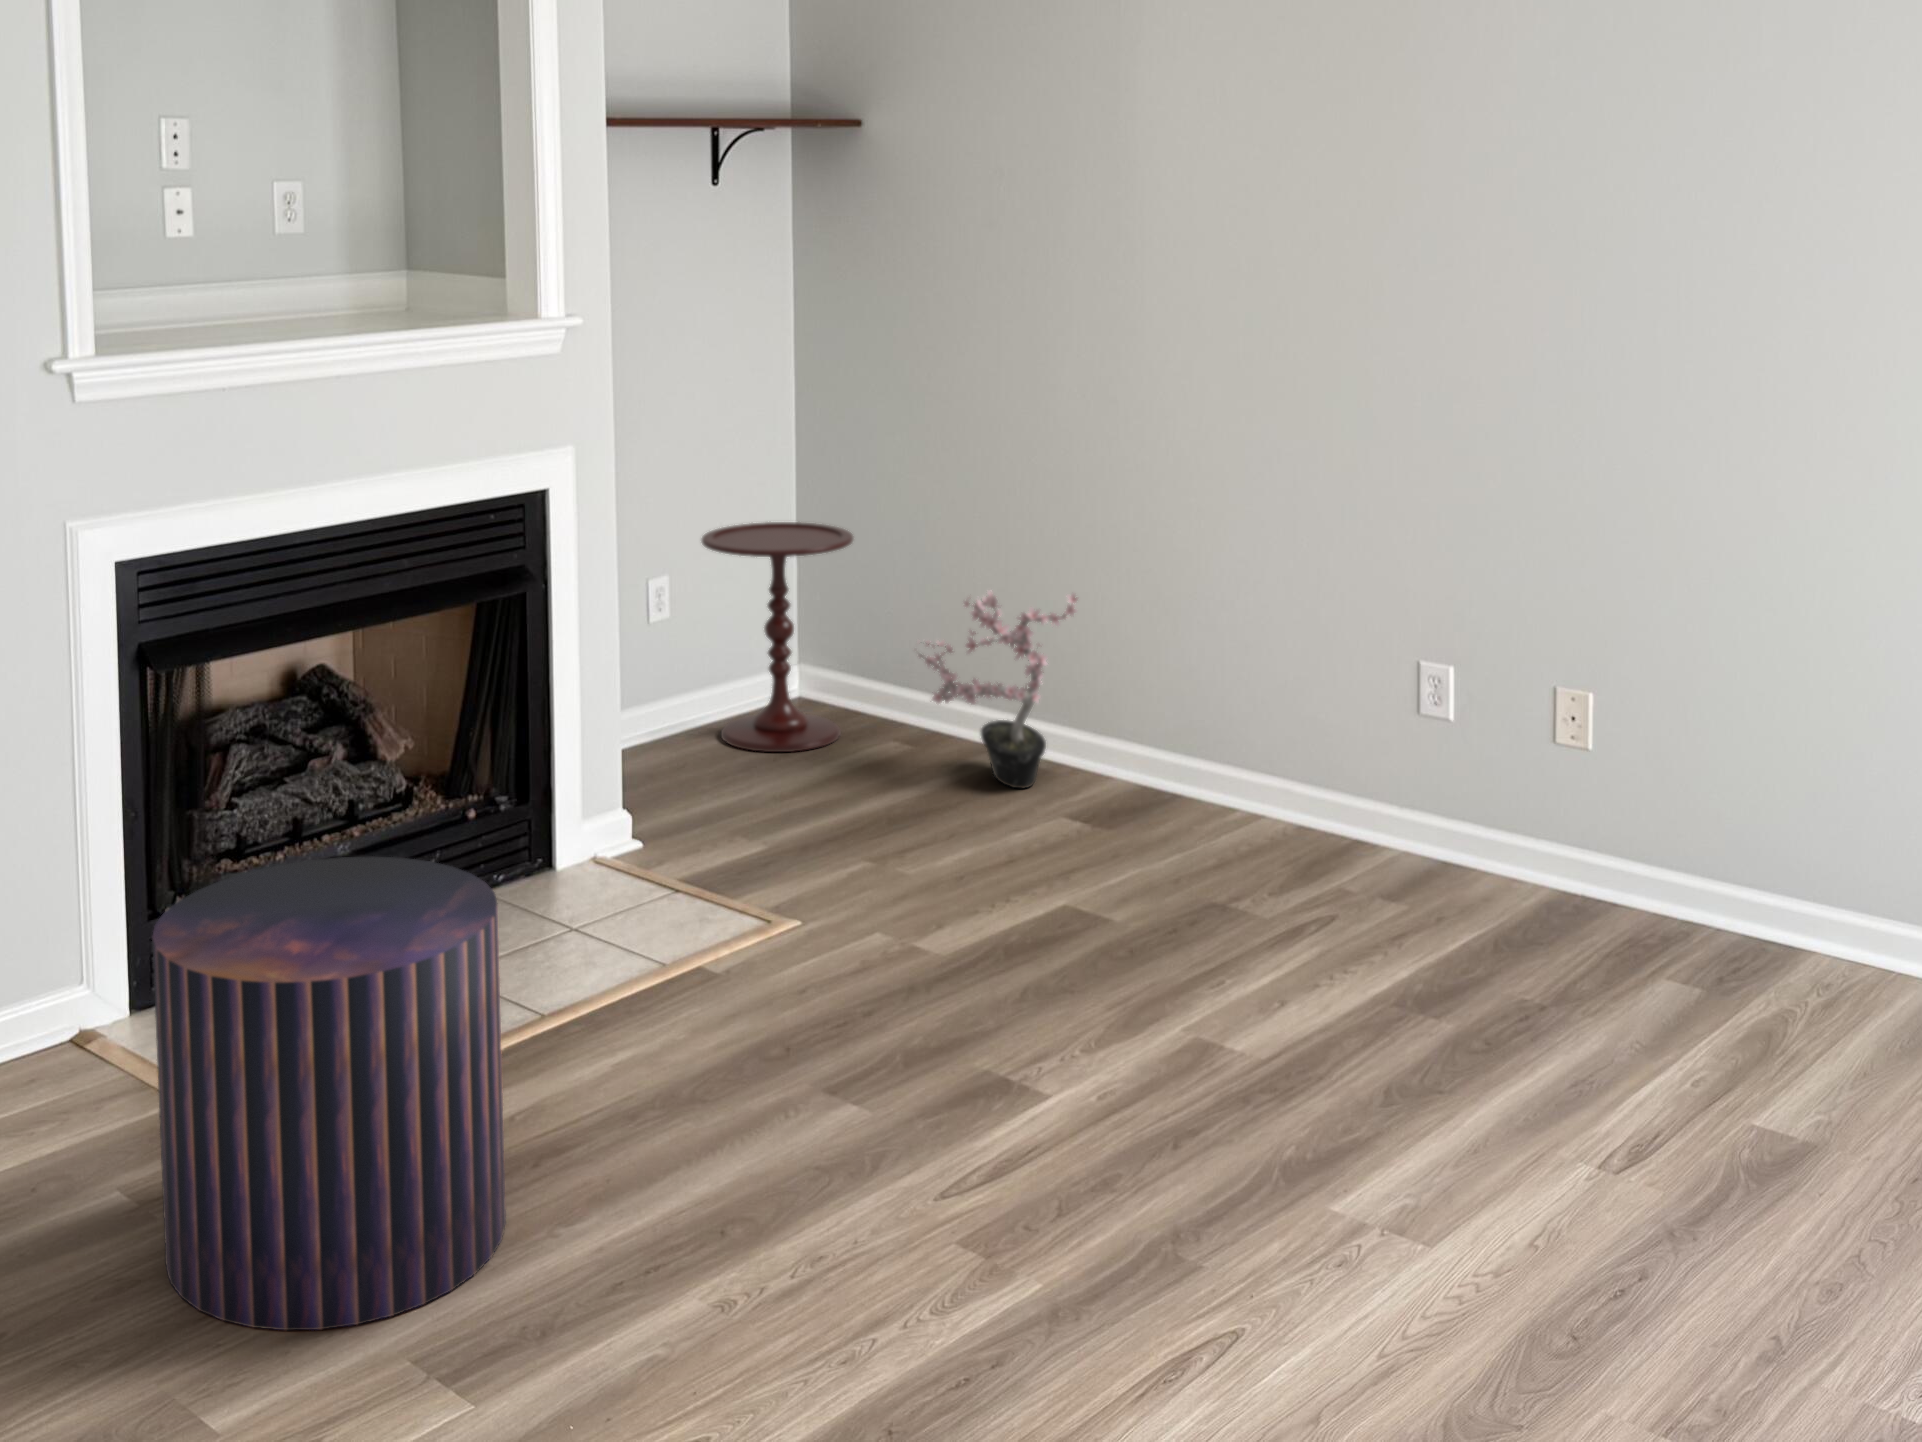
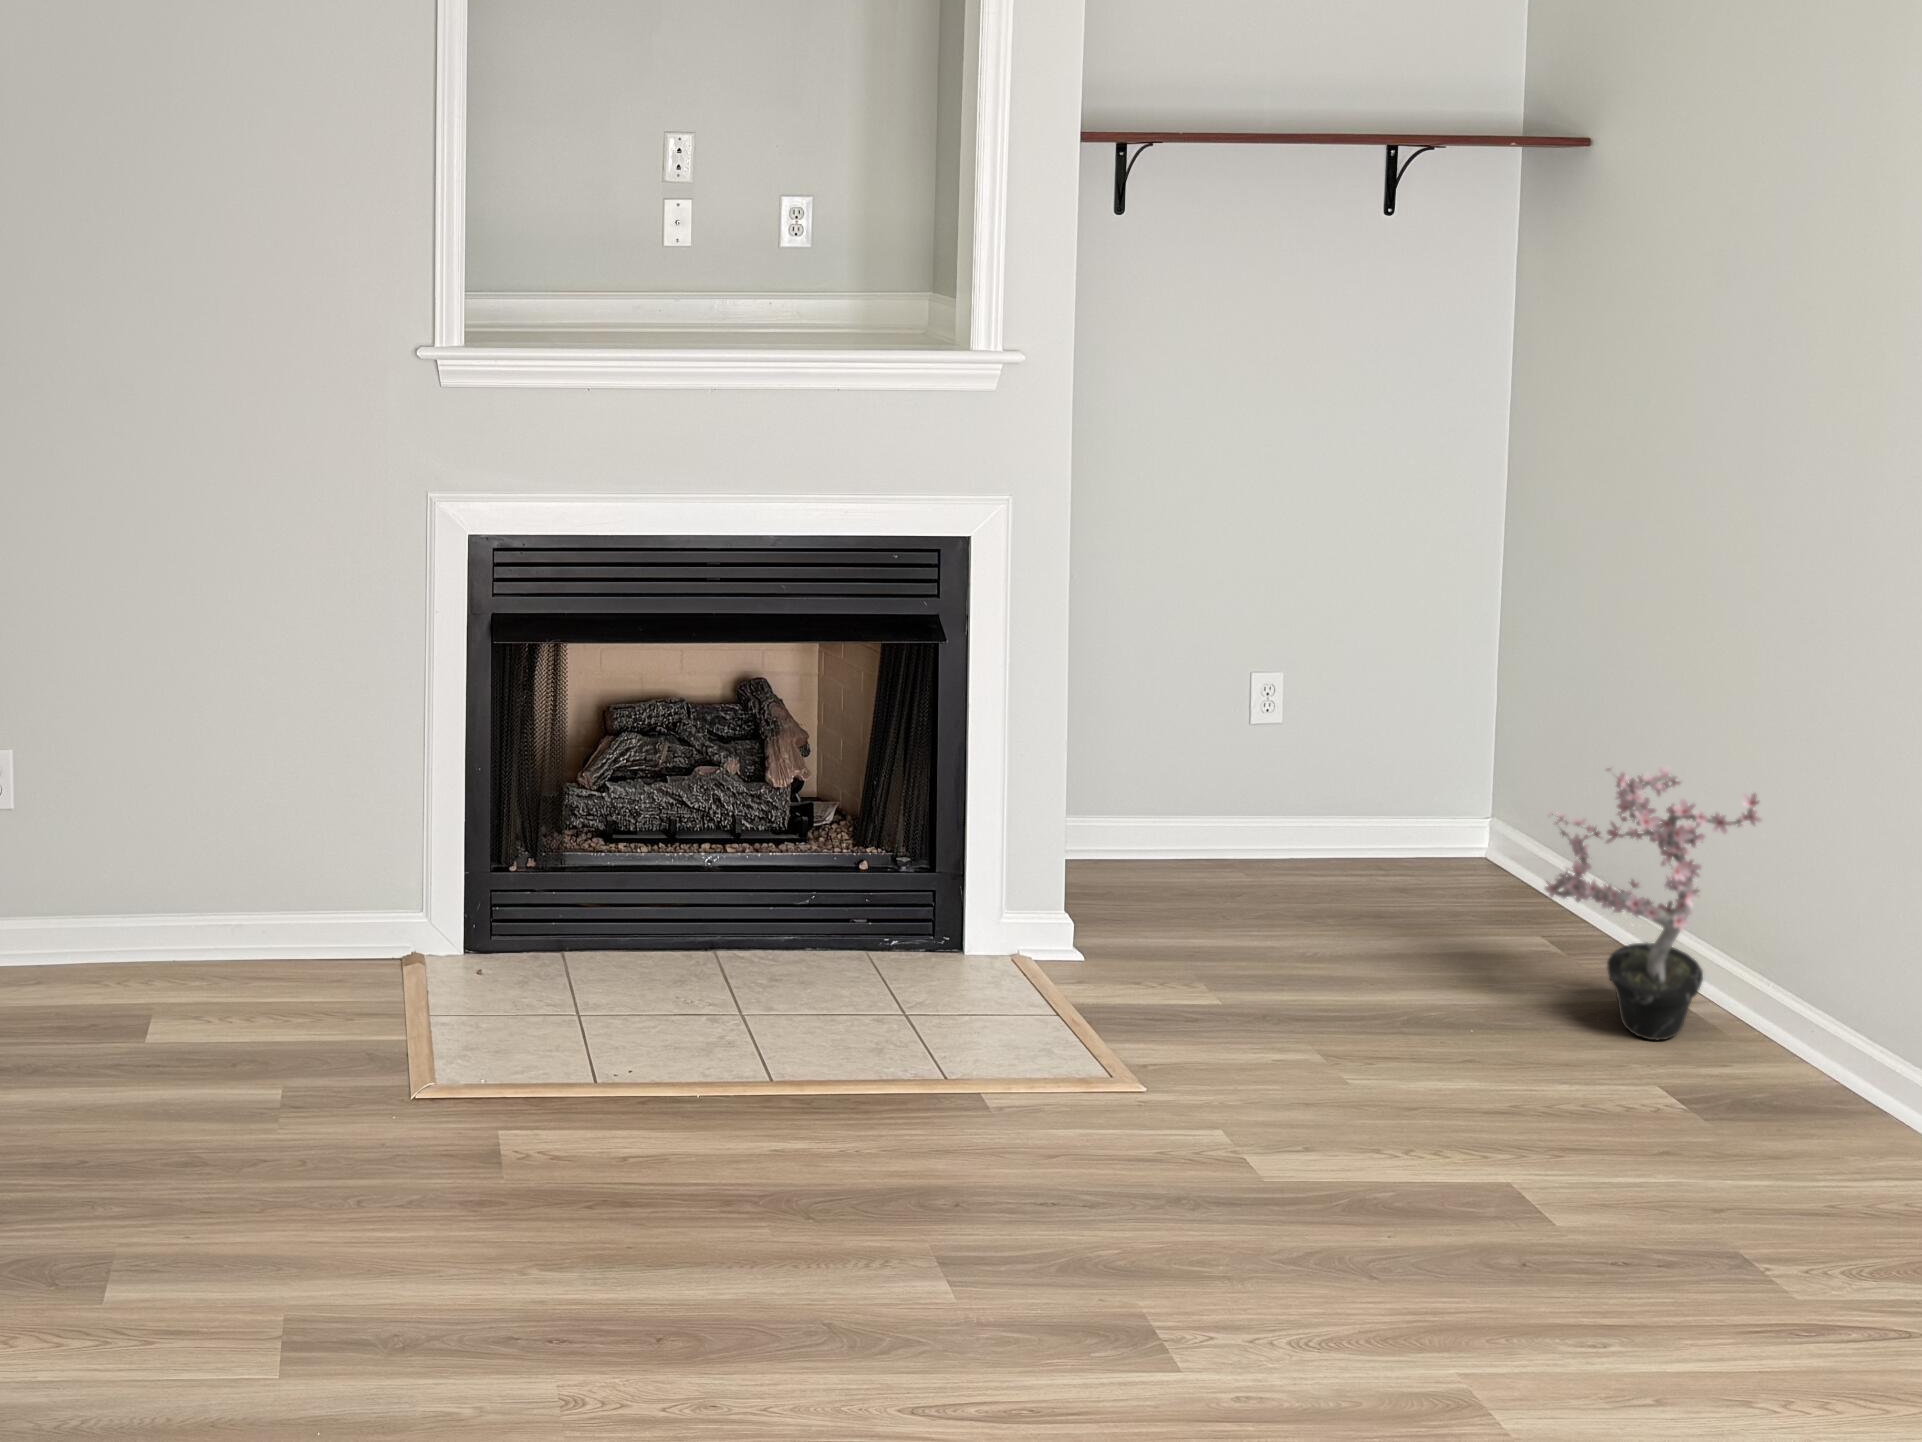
side table: present [701,522,853,752] -> none [1313,626,1520,918]
pouf: present [152,856,506,1330] -> none [208,828,532,1273]

